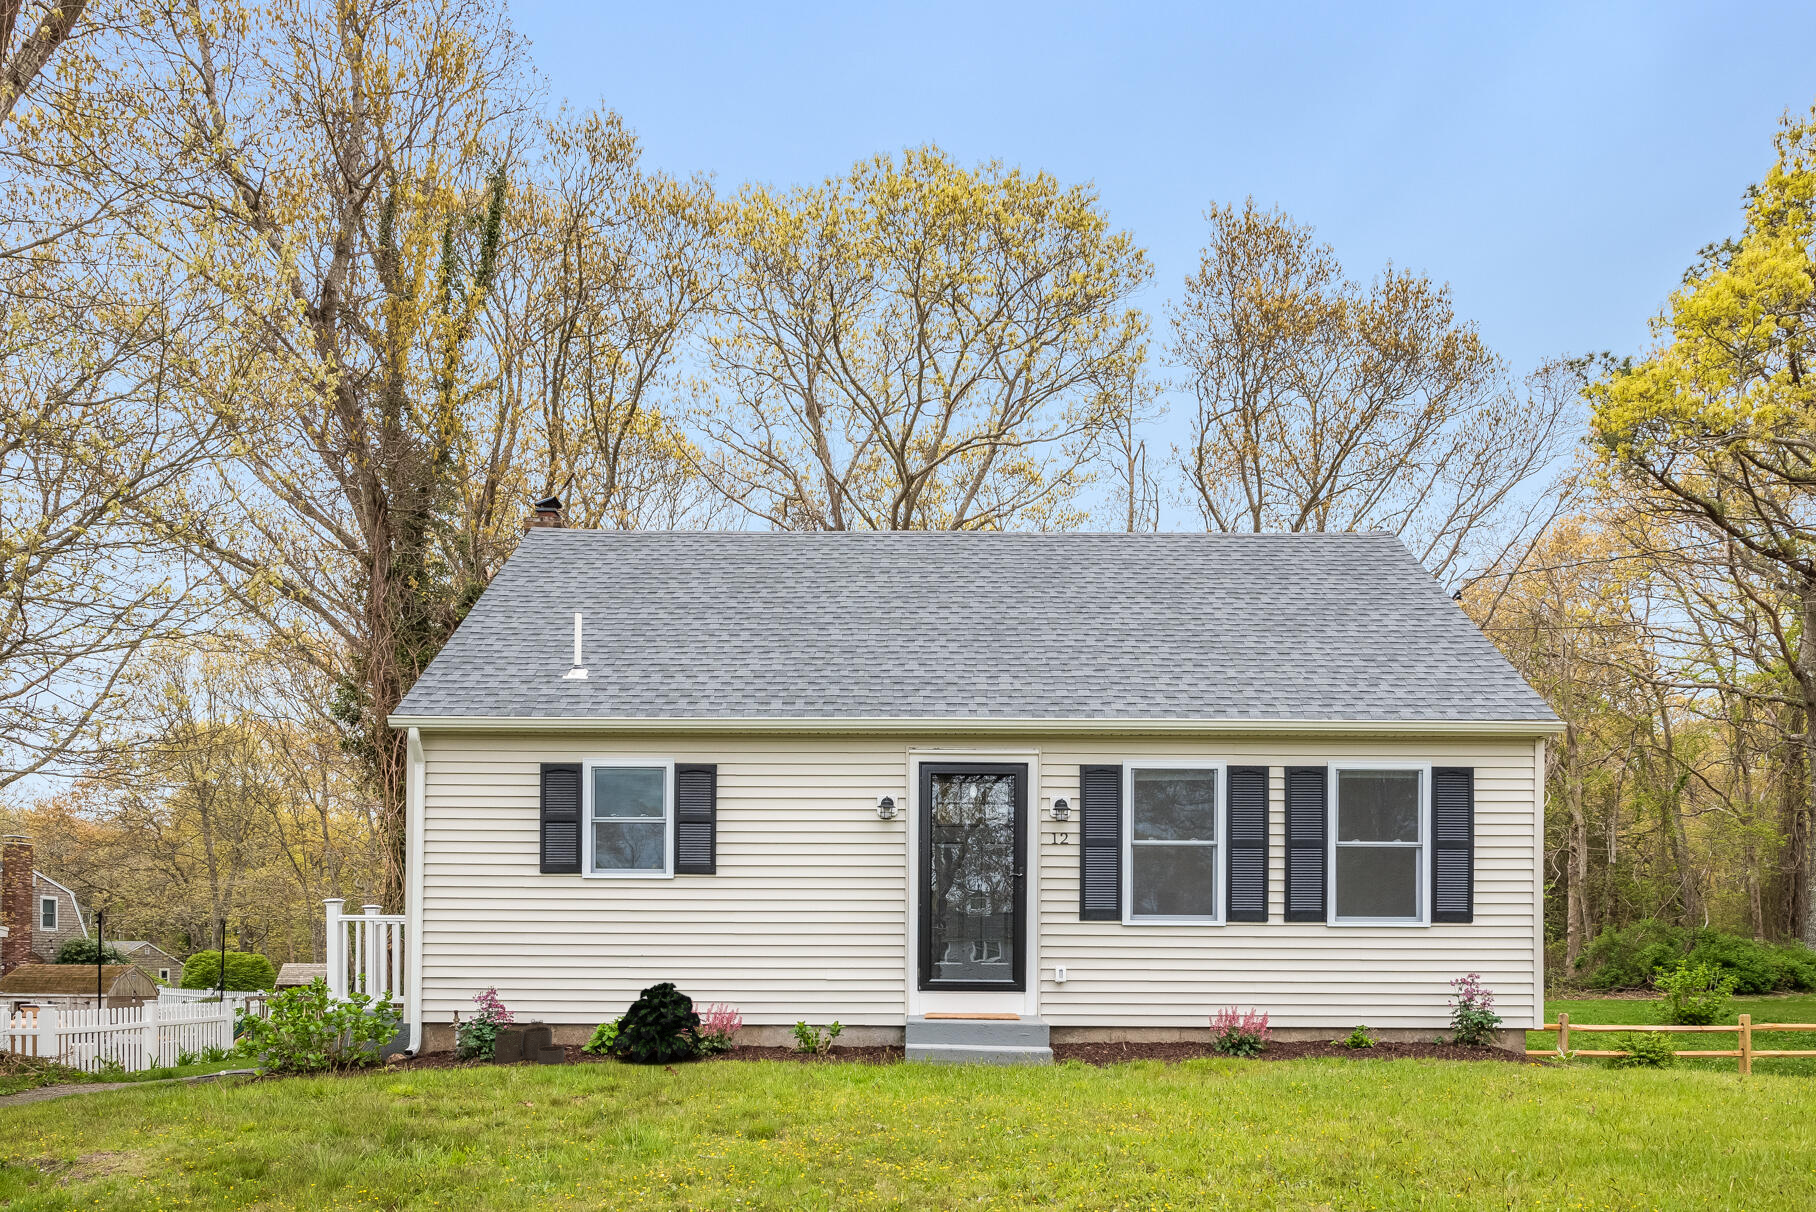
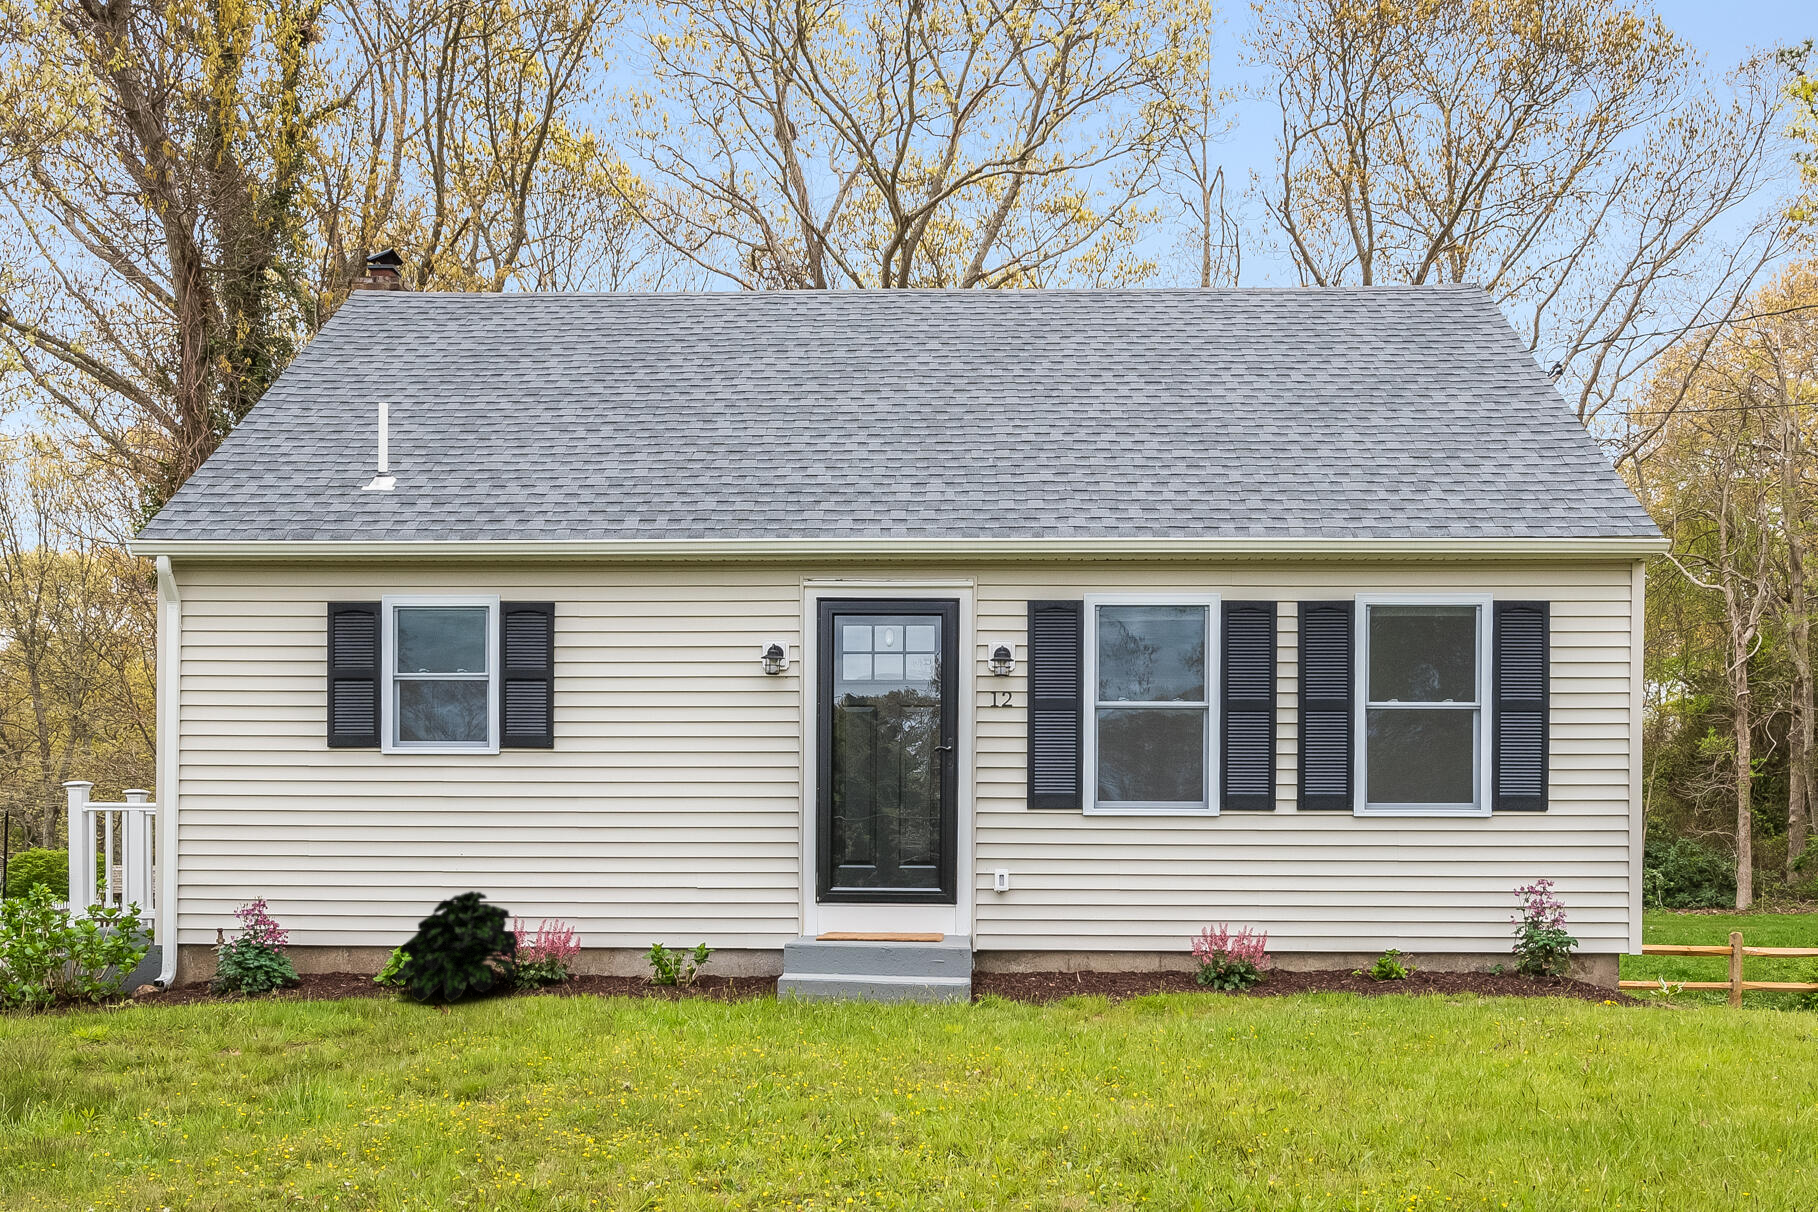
woven basket: present [495,1019,564,1064] -> none [236,937,337,1005]

